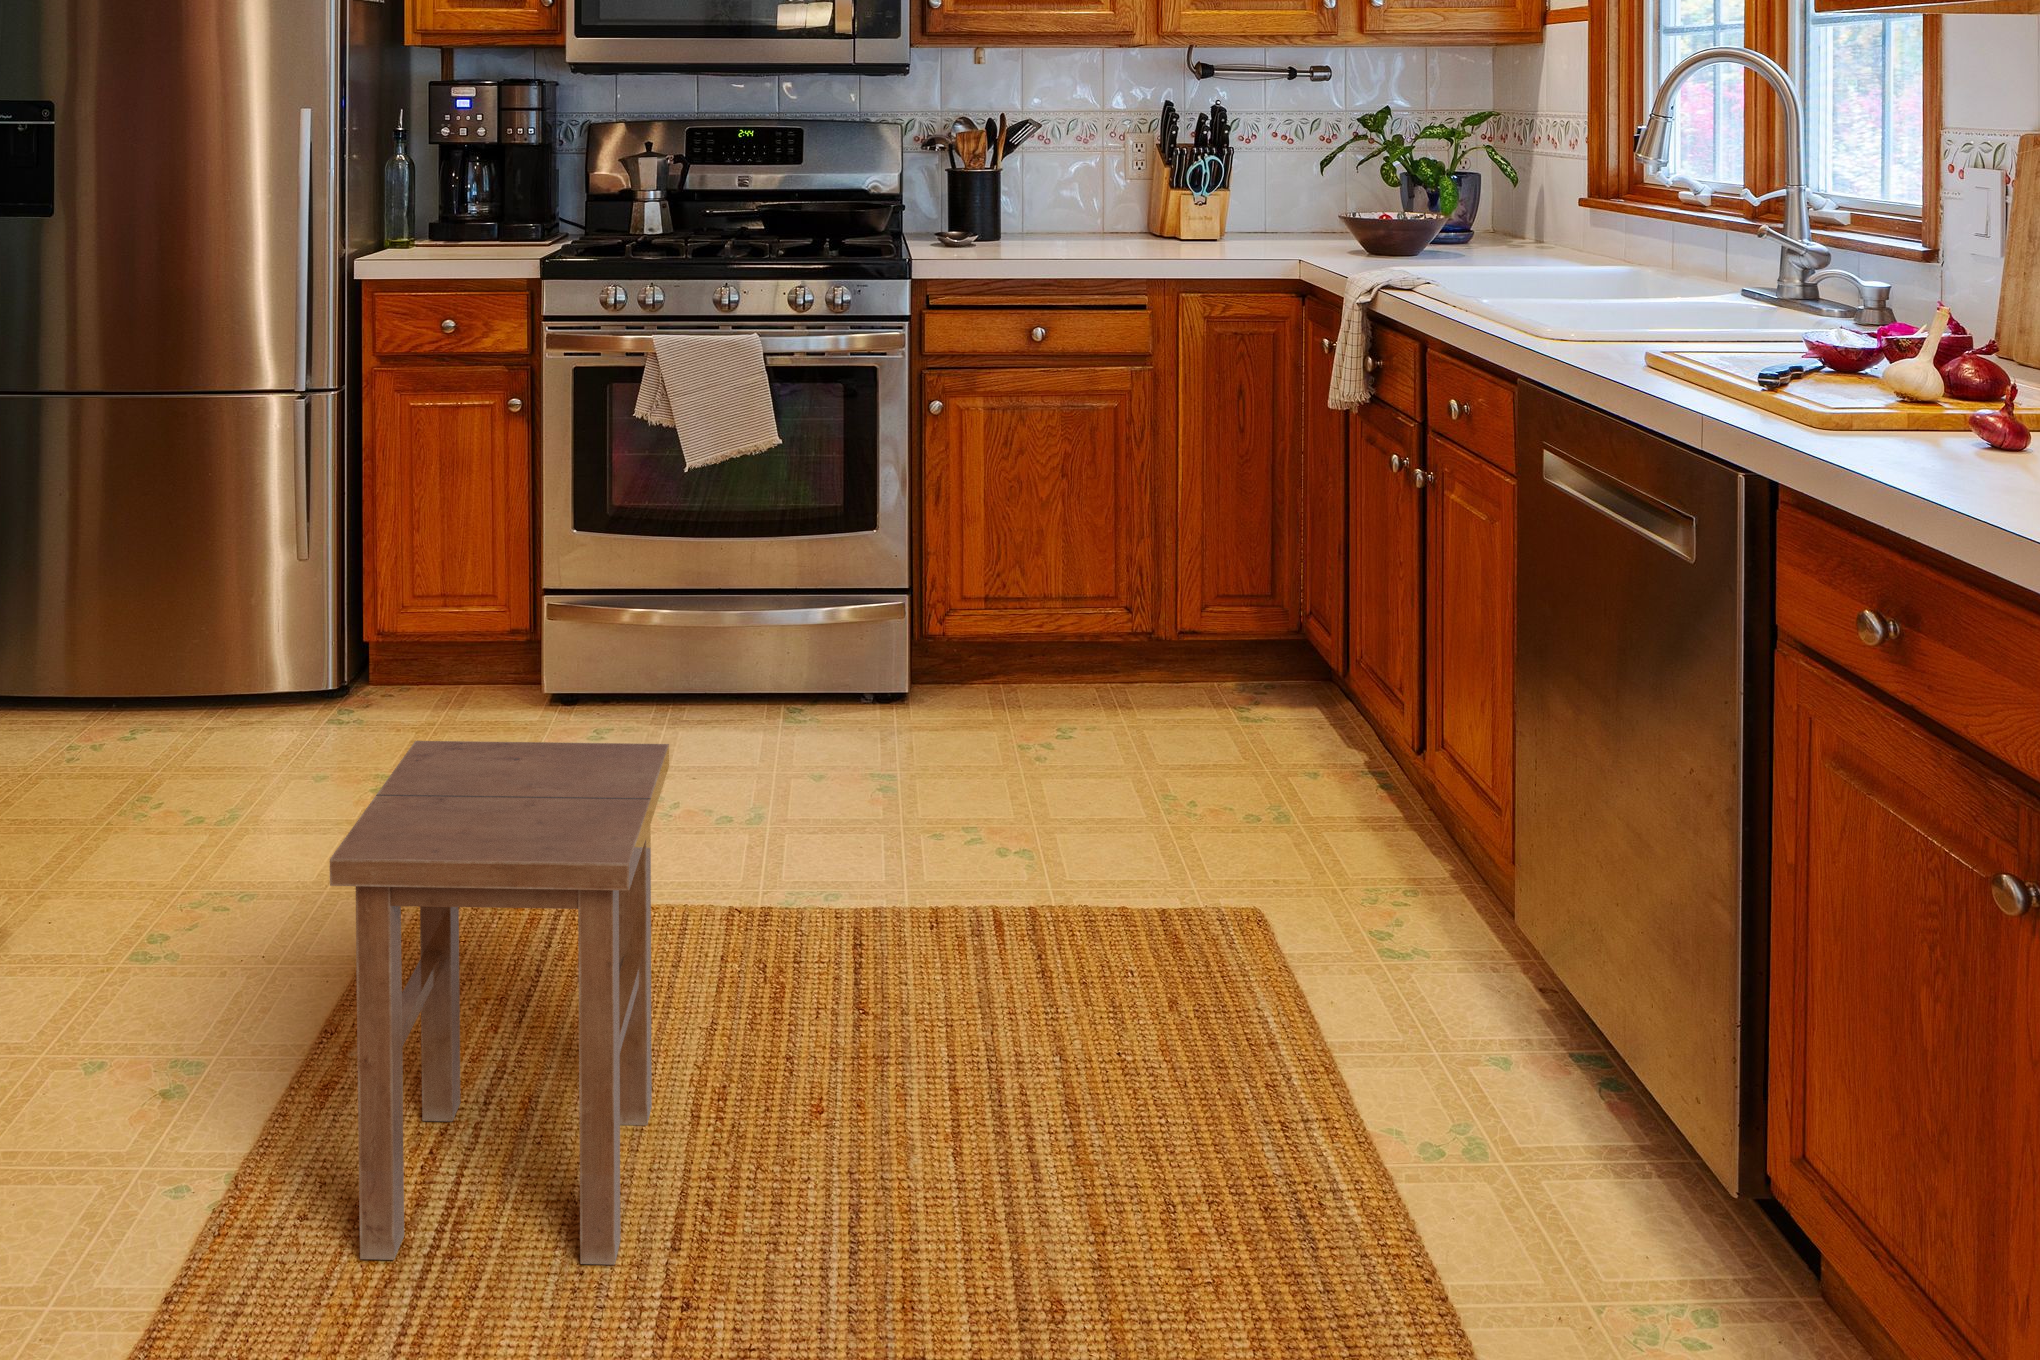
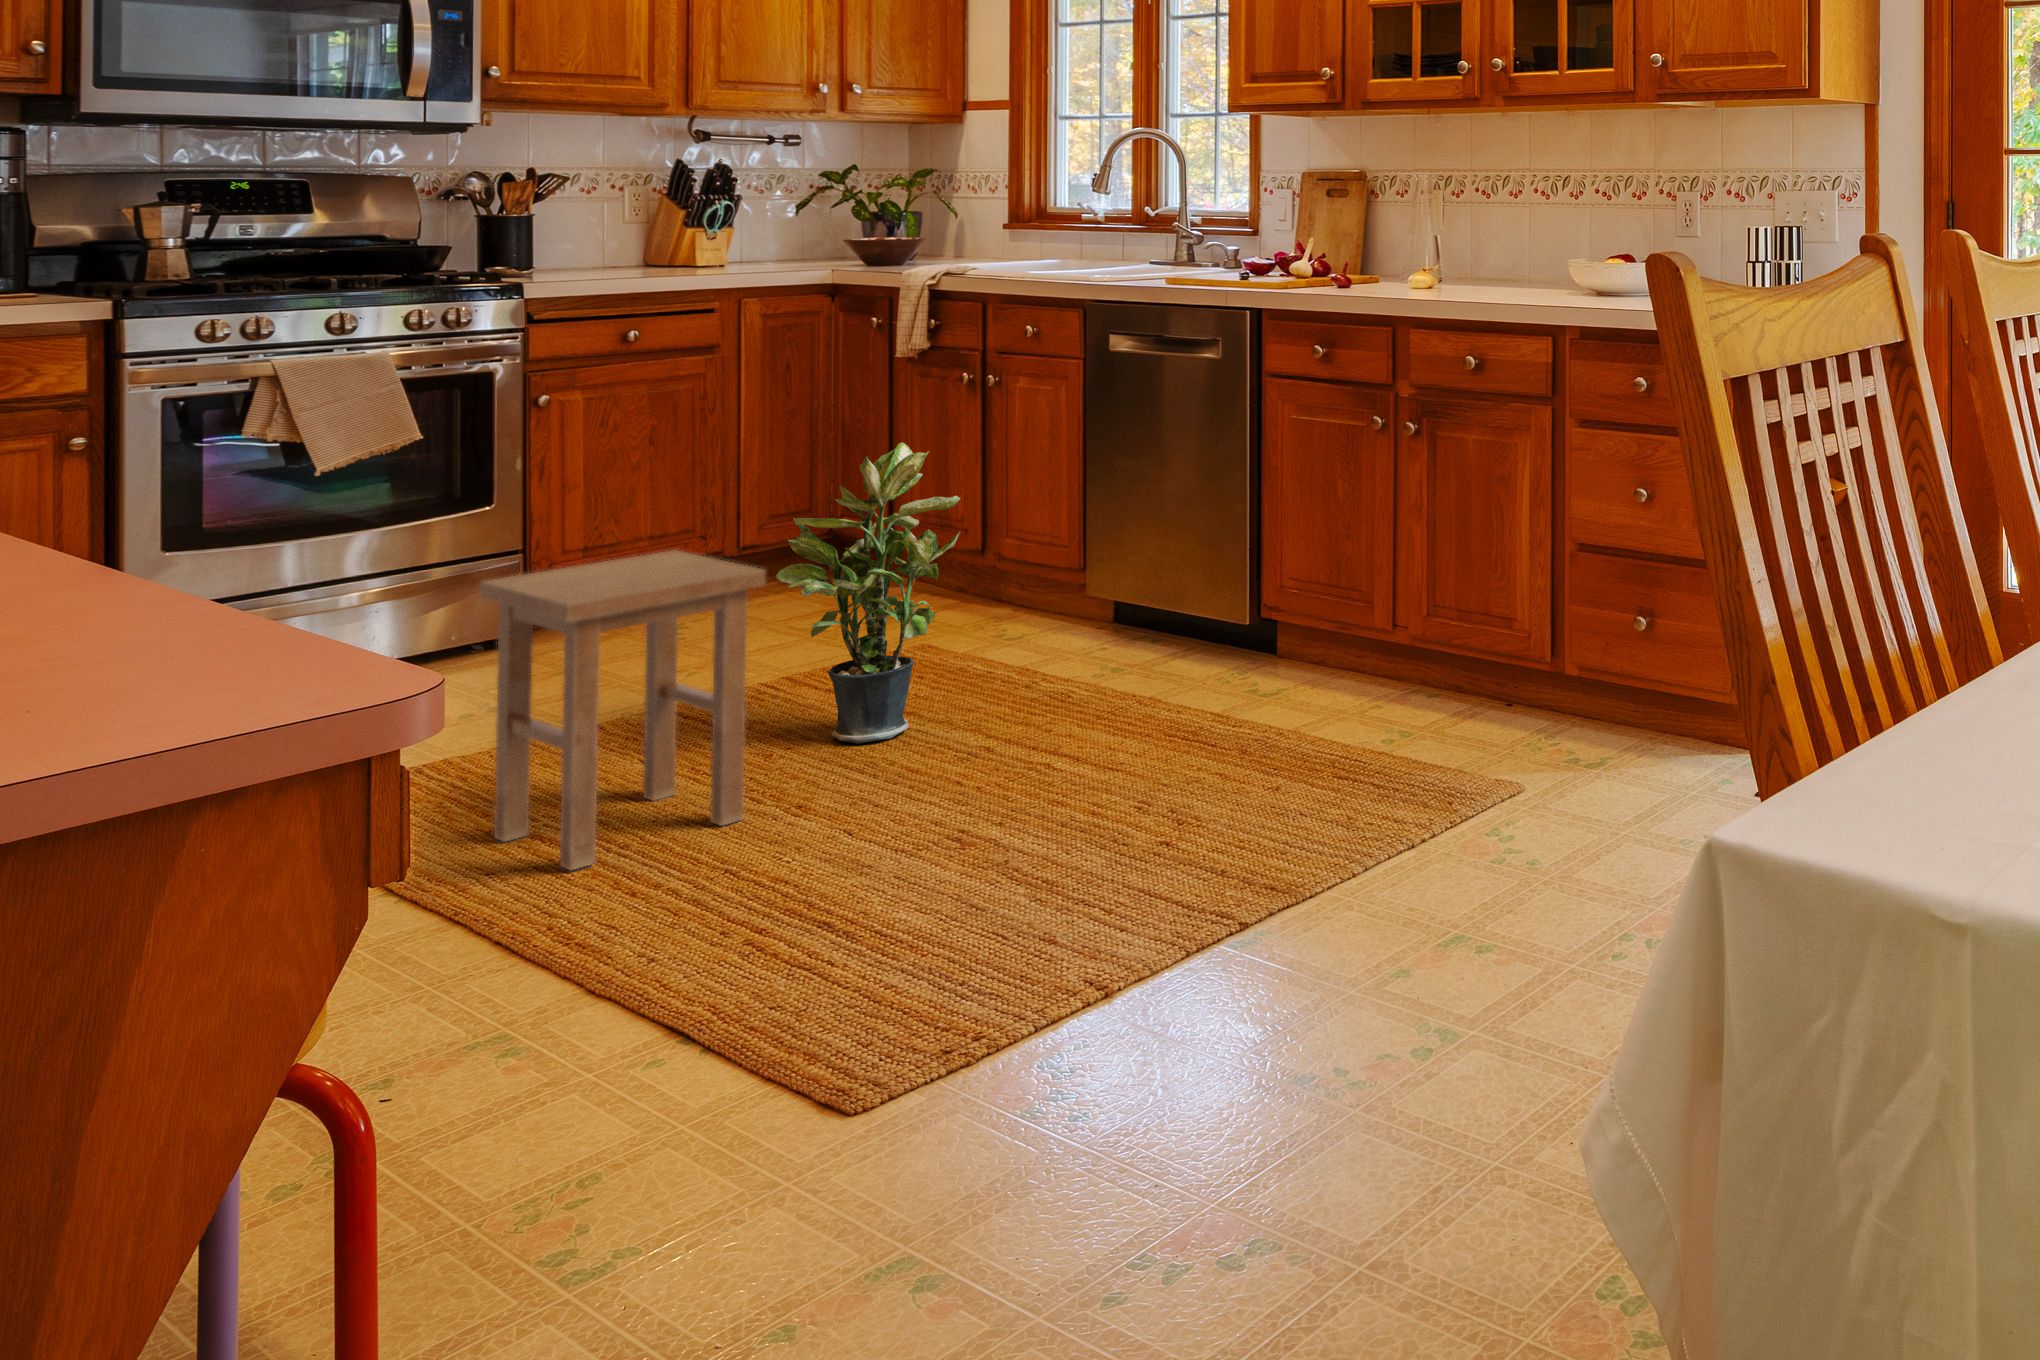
potted plant: none [839,626,1101,1144] -> present [776,442,960,744]

